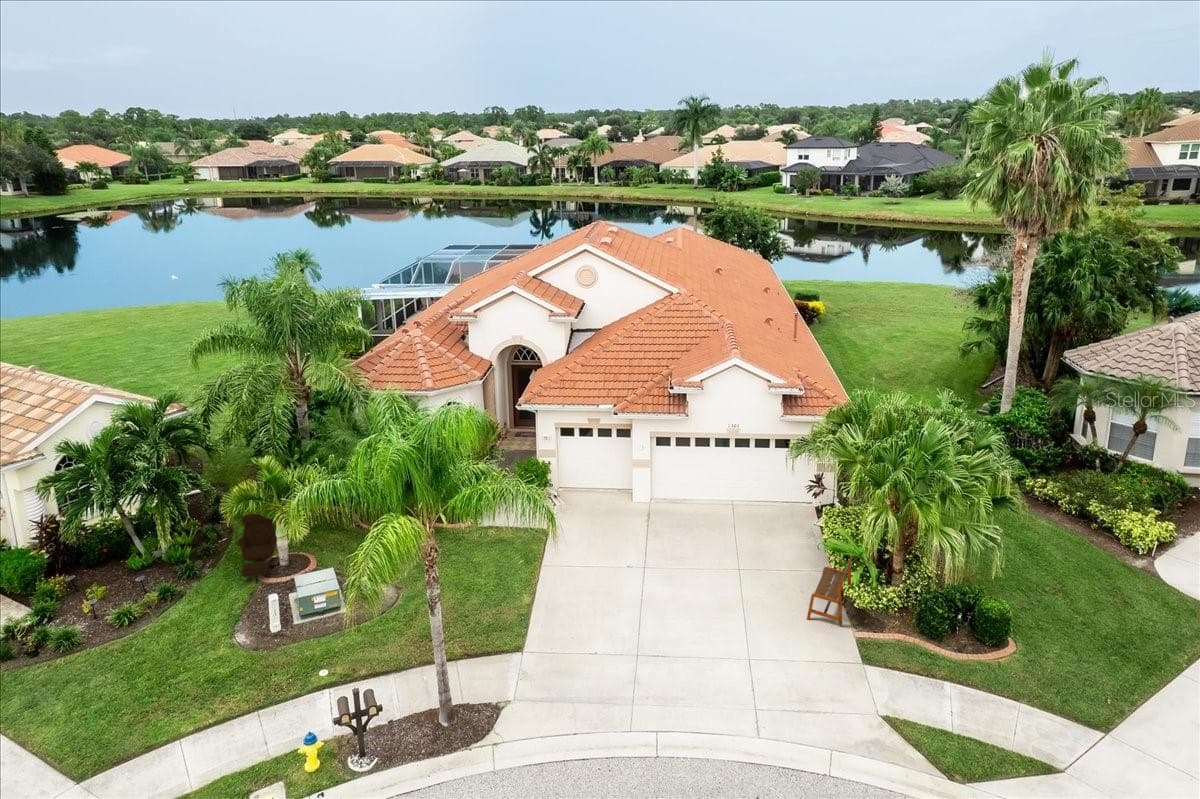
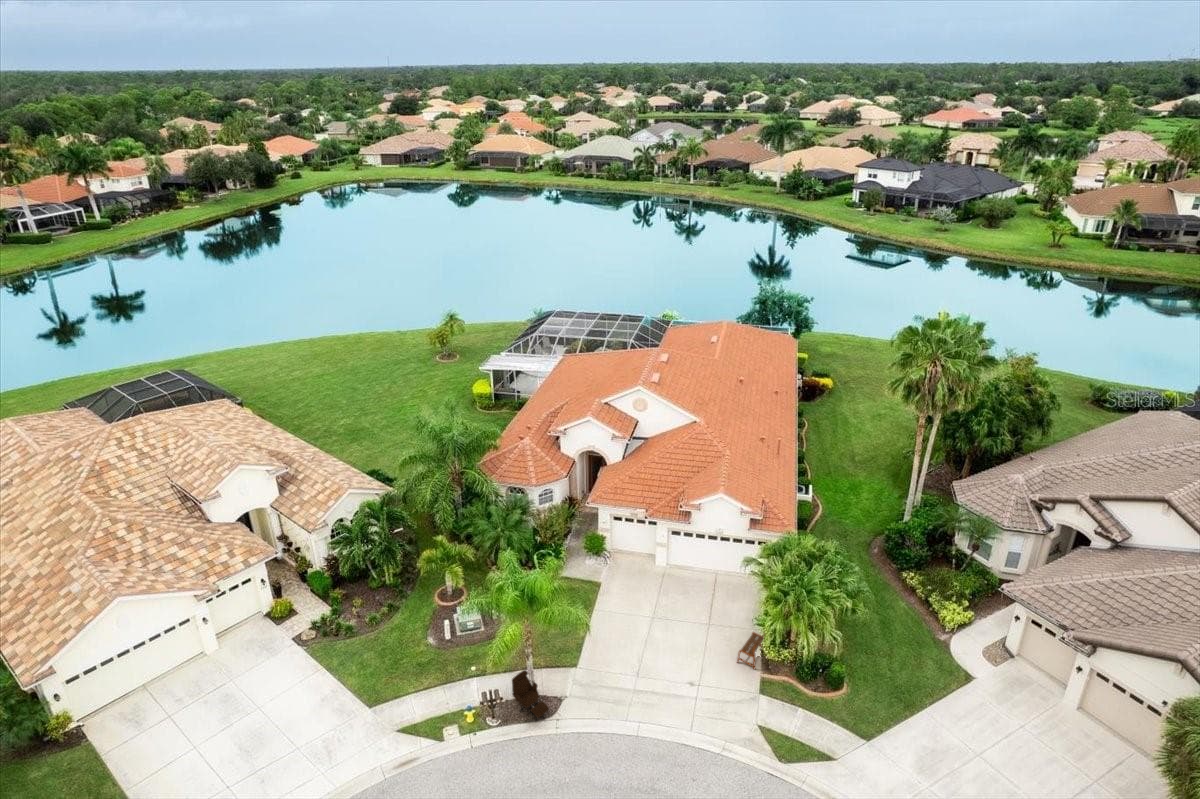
lounge chair: present [237,514,277,583] -> present [512,670,548,718]

